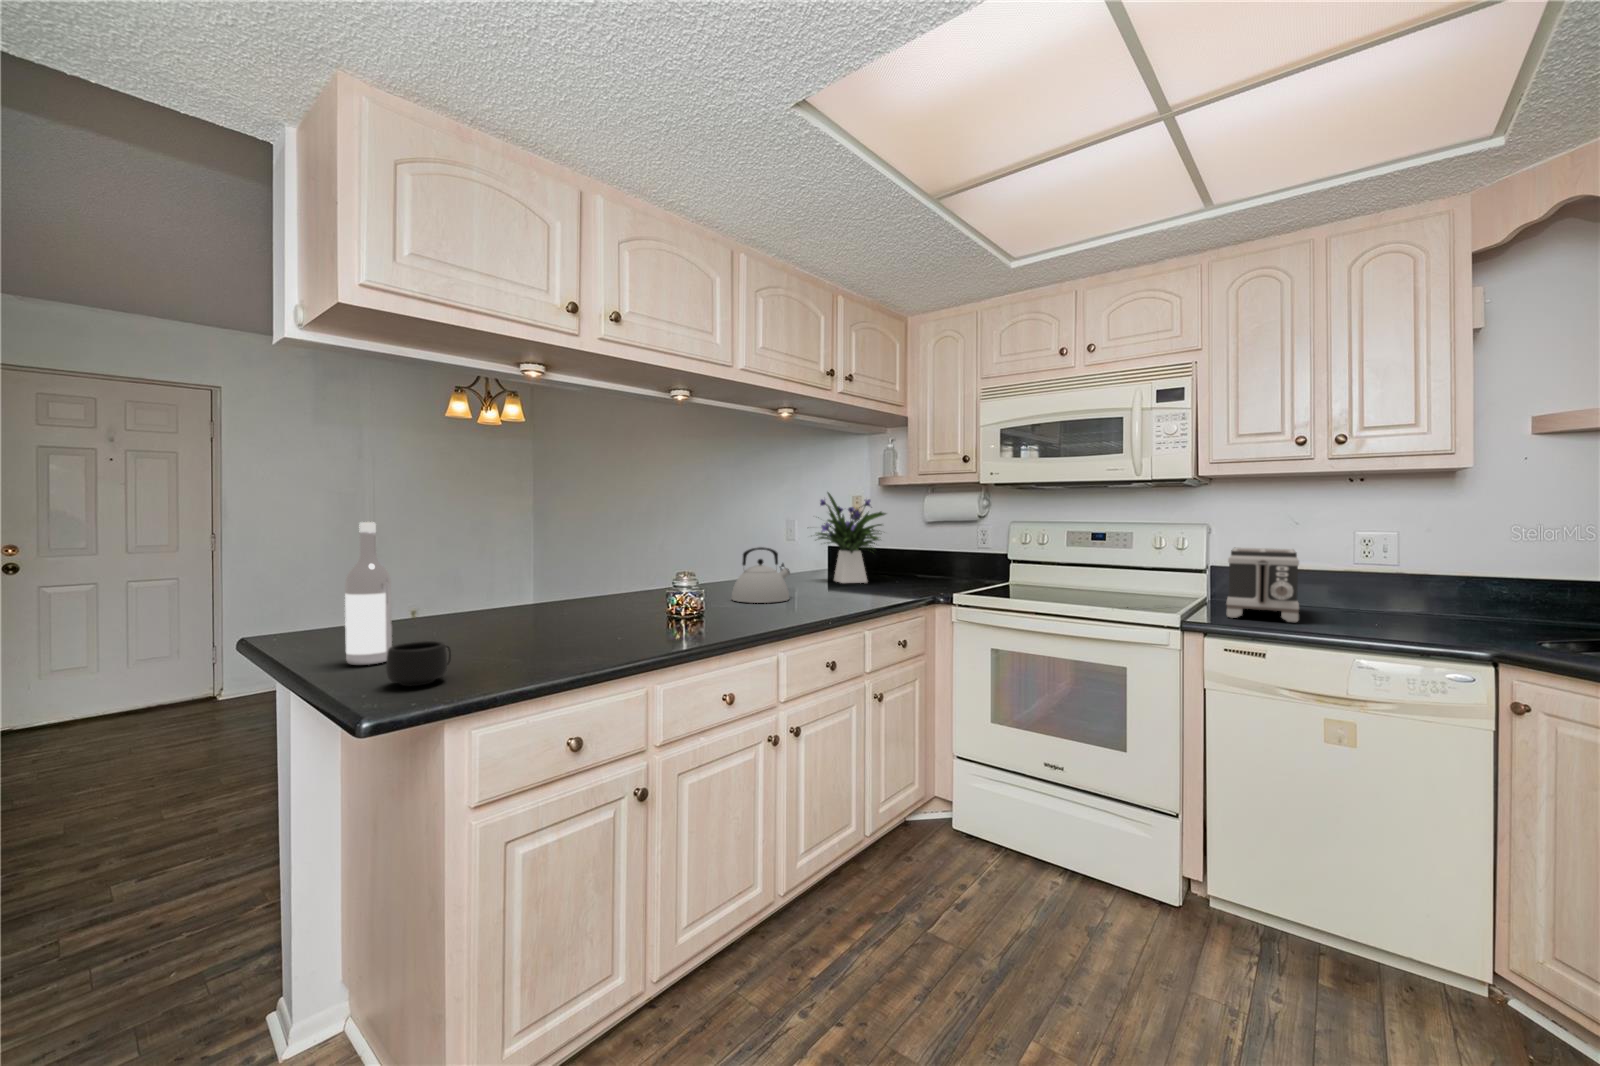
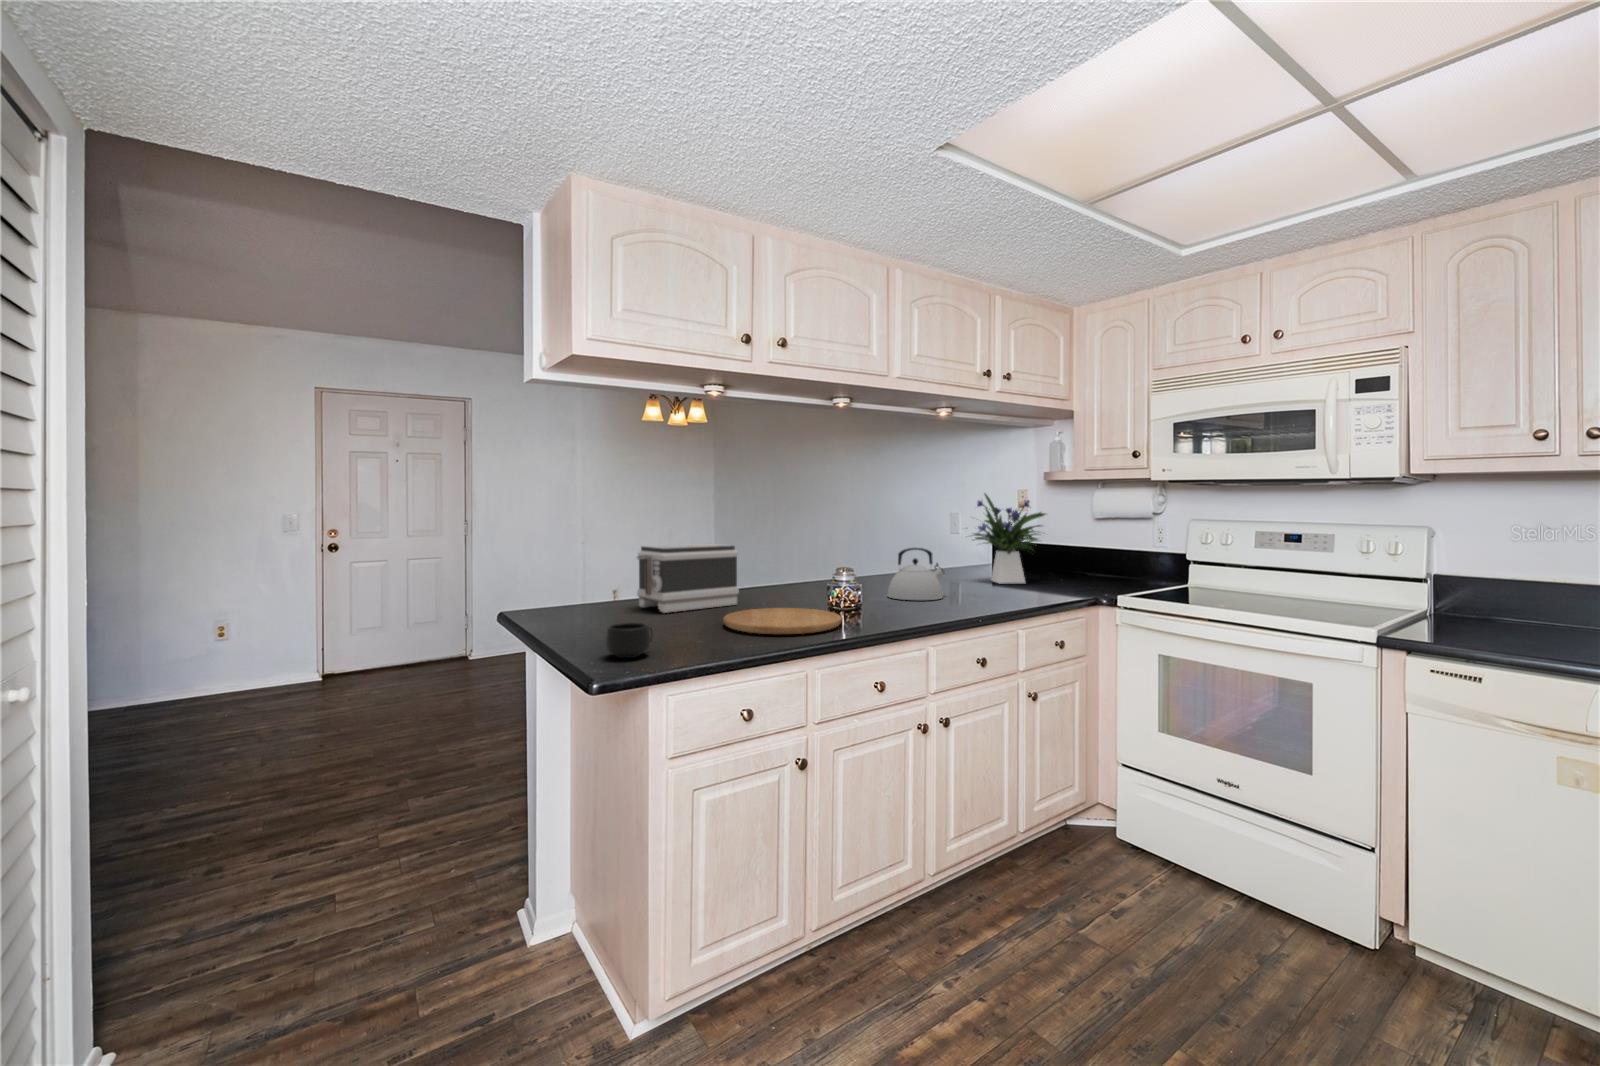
wine bottle: present [345,522,392,665] -> none [575,526,608,640]
toaster: present [1227,547,1299,622] -> present [637,544,739,613]
cutting board: none [545,616,684,646] -> present [723,608,842,634]

